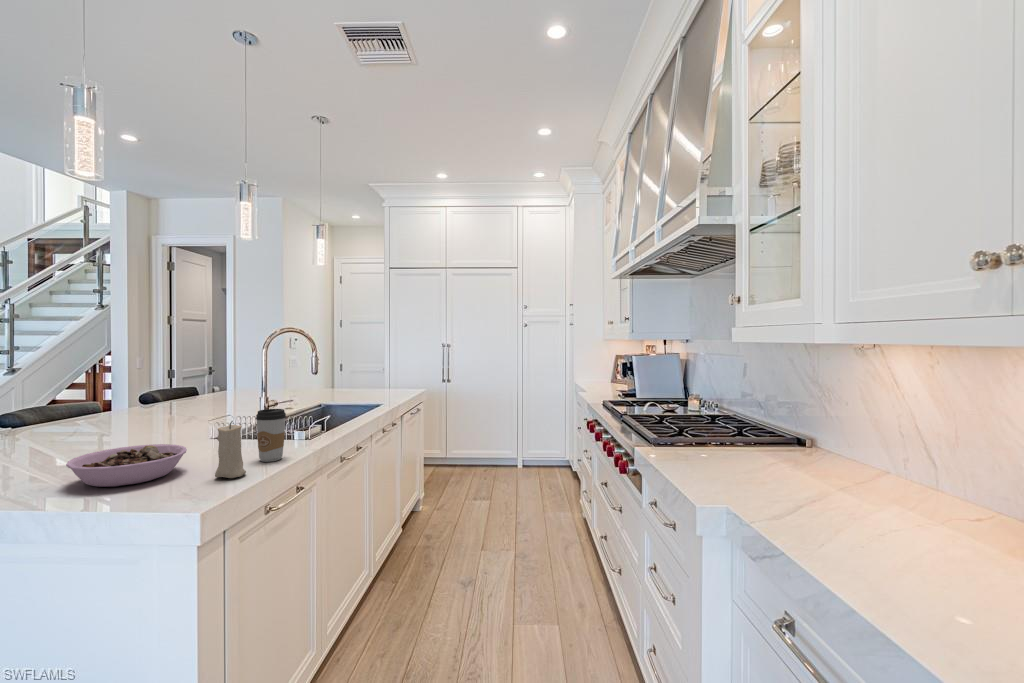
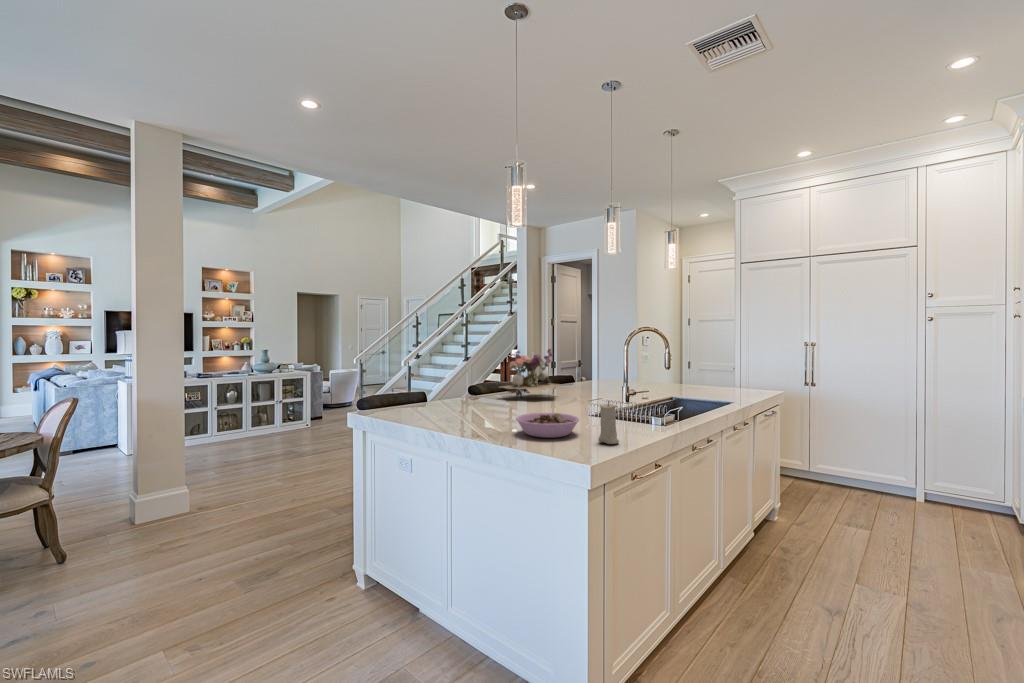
flower arrangement: none [52,352,170,425] -> present [500,349,559,396]
coffee cup: present [256,409,286,462] -> none [624,395,647,437]

